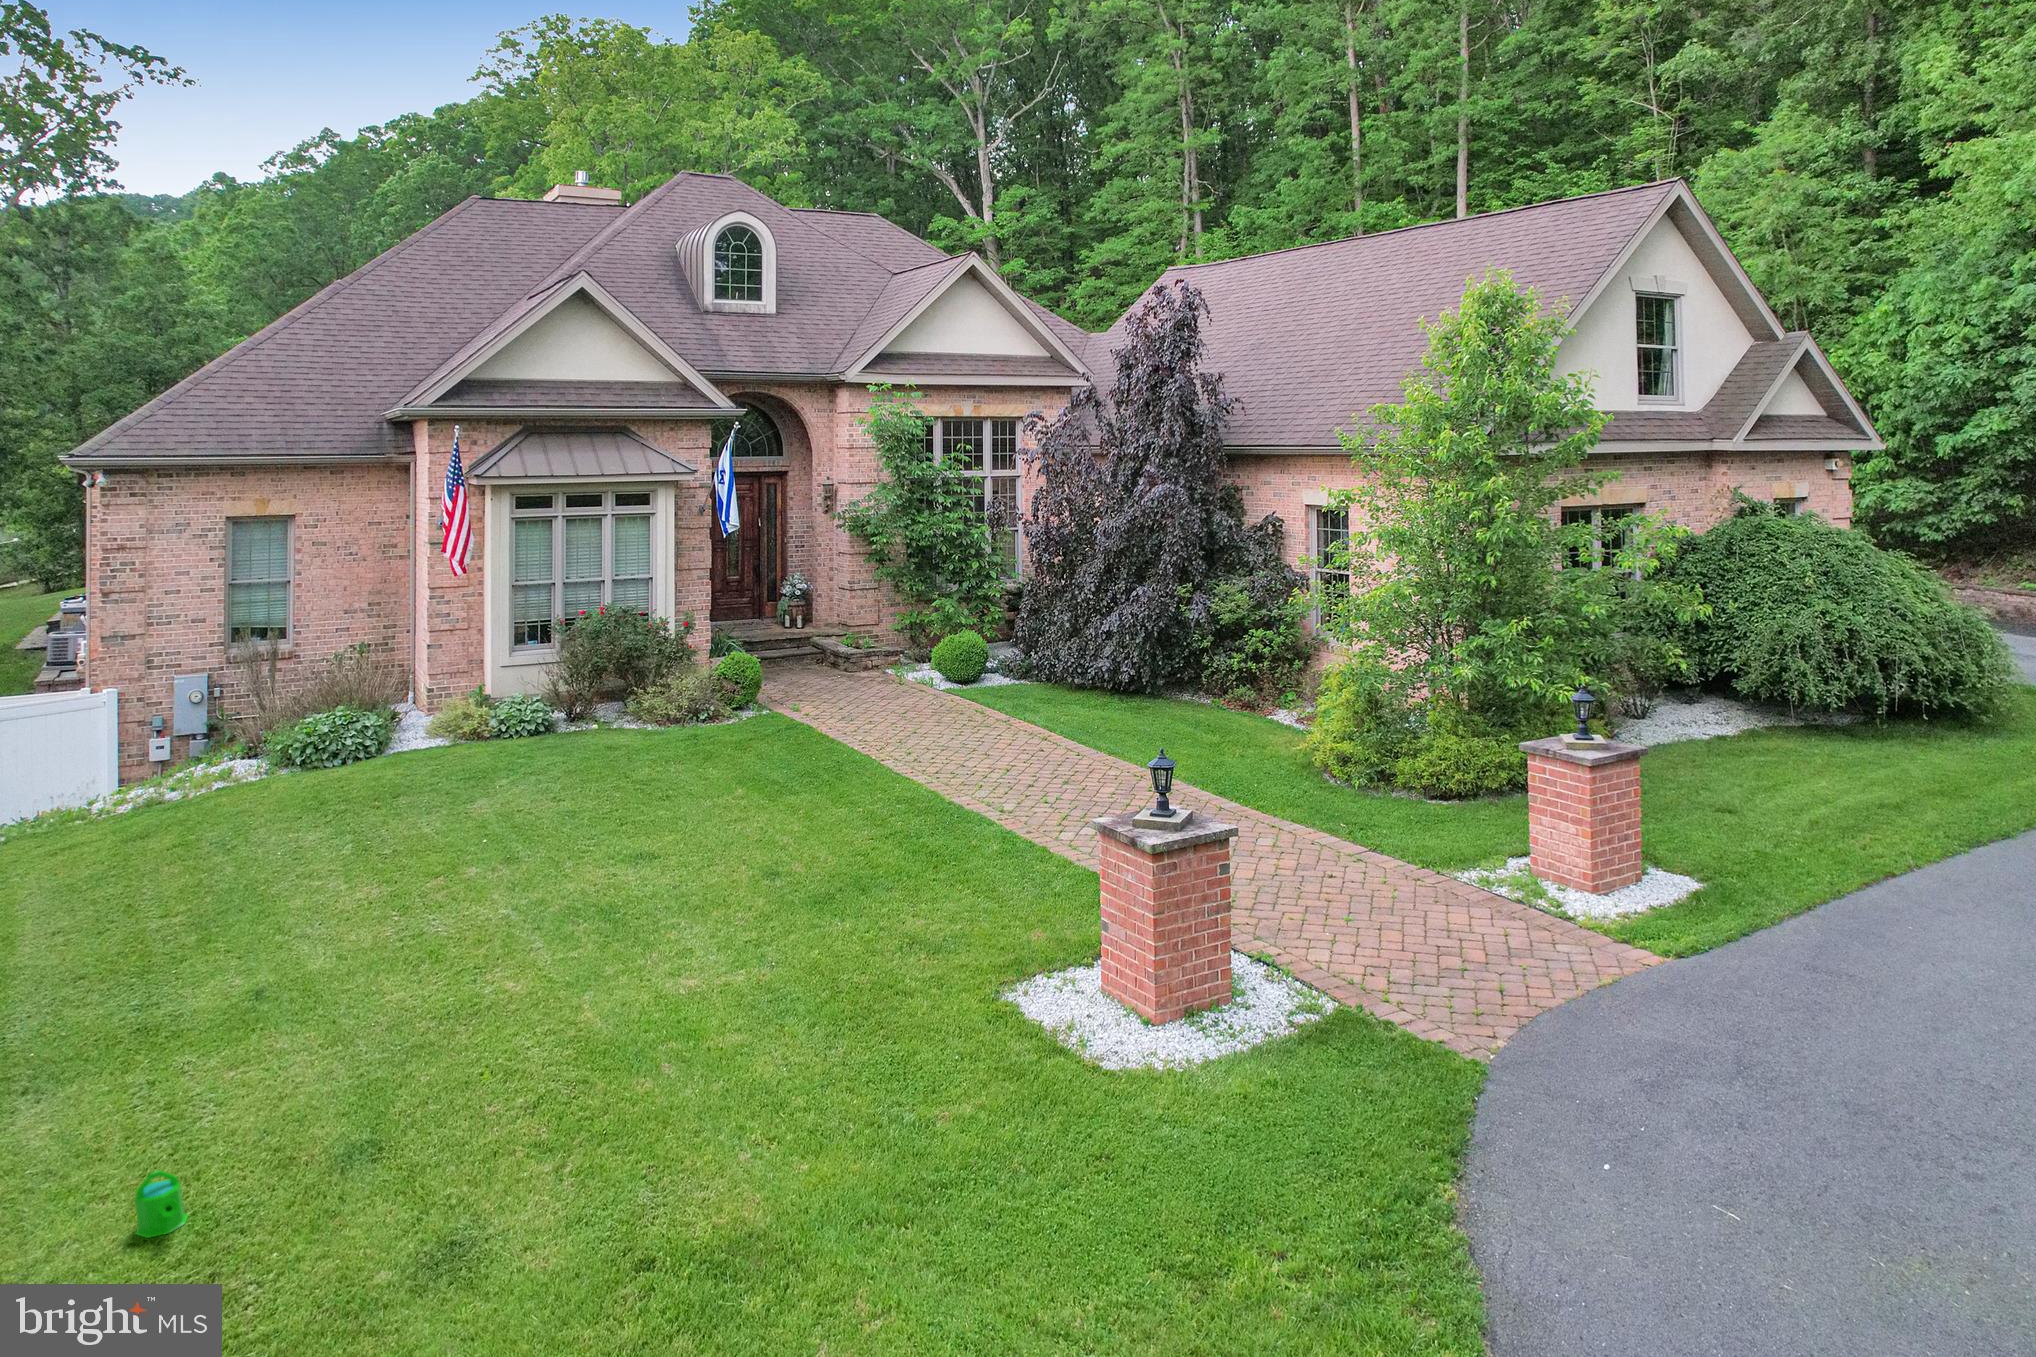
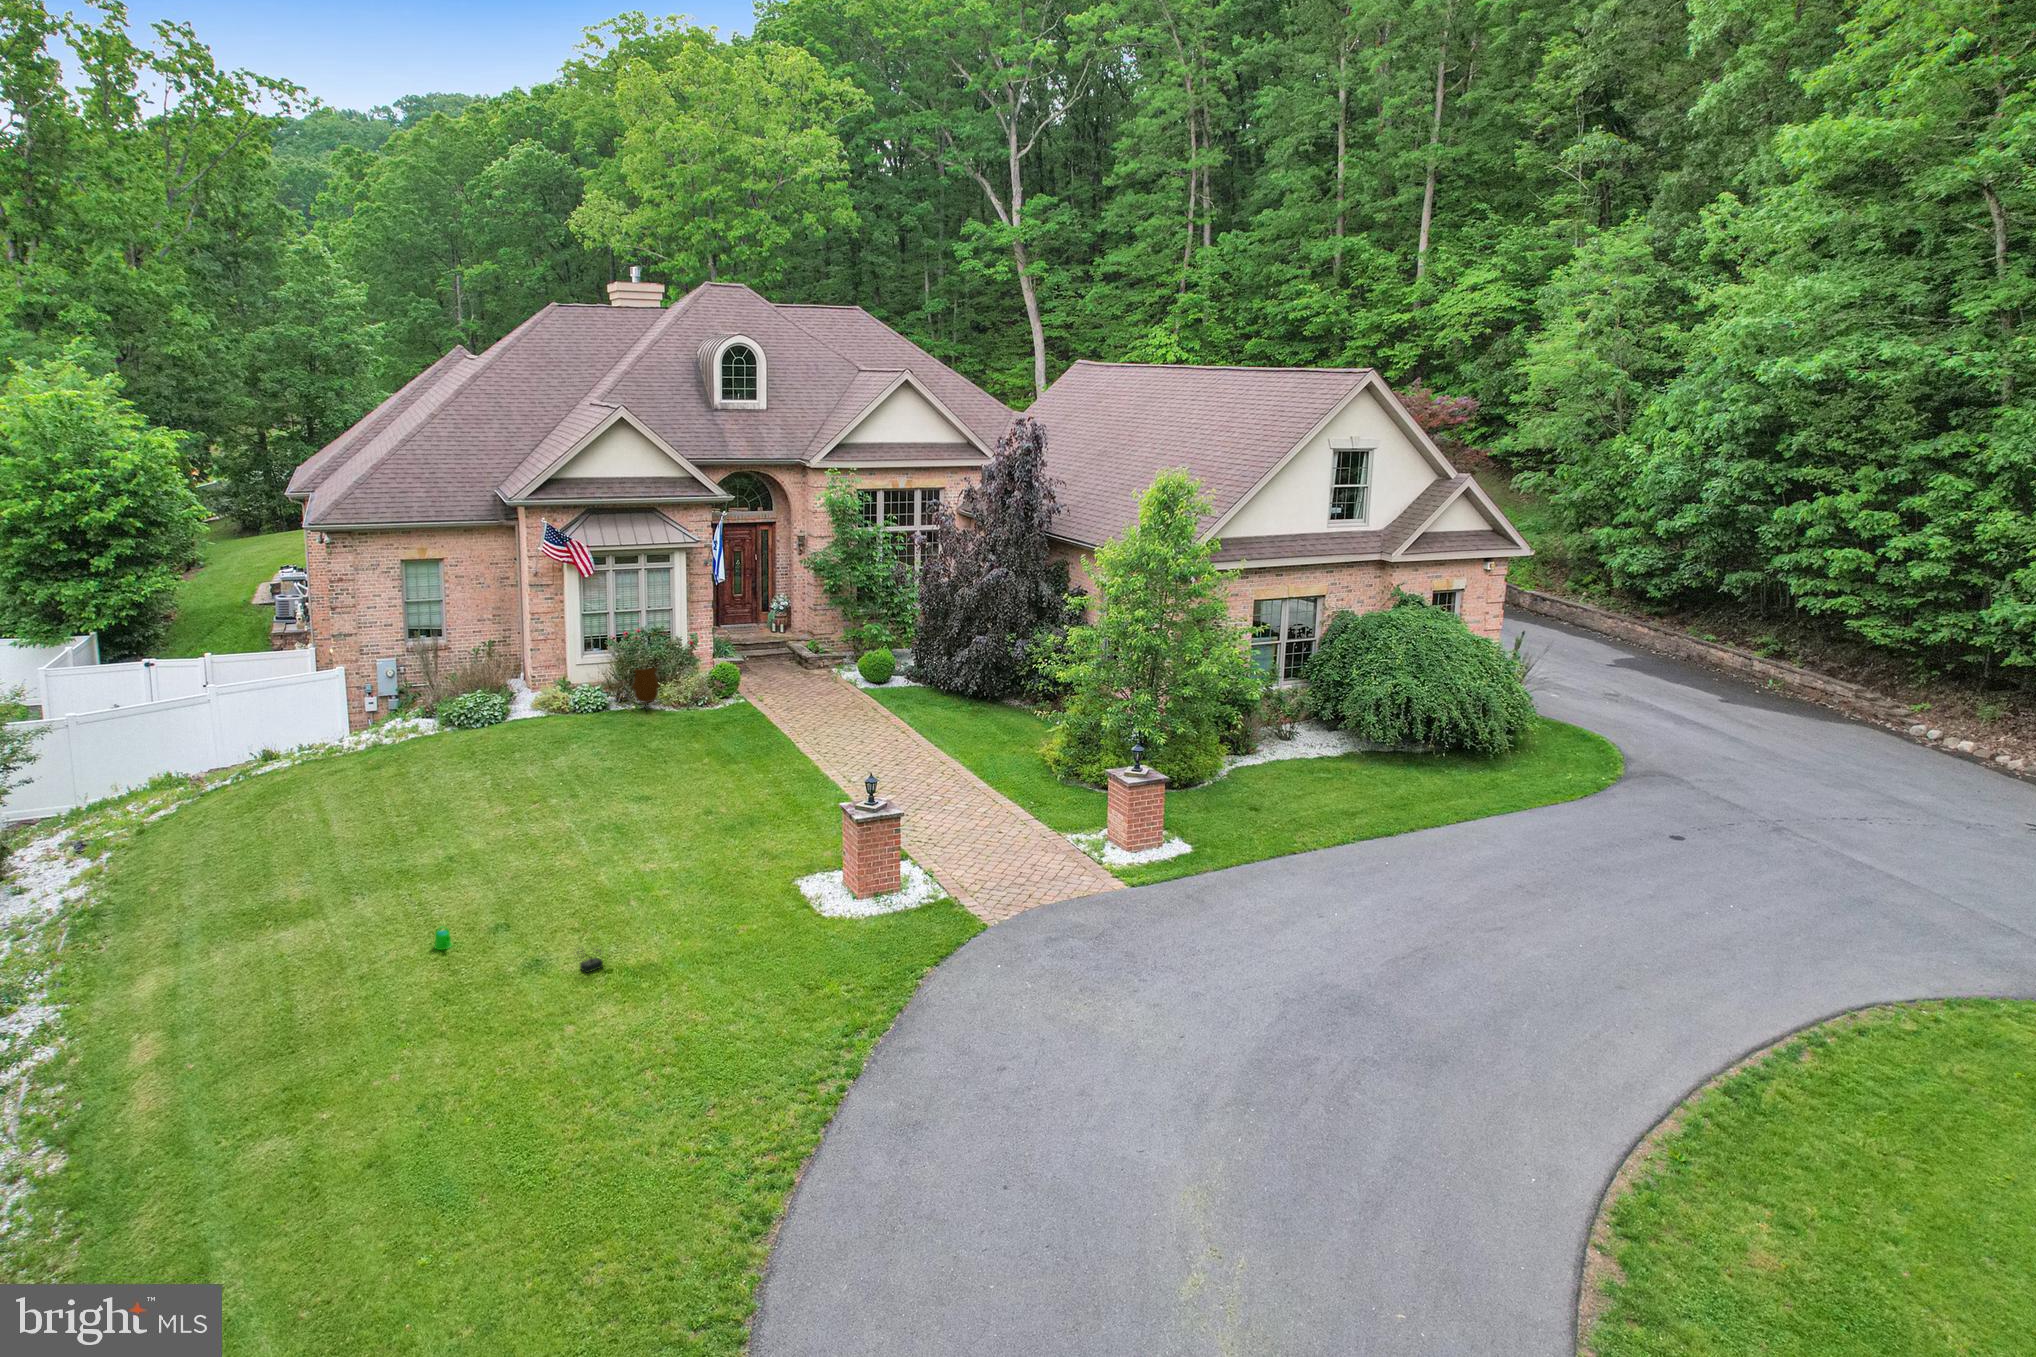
lounge chair: none [597,659,647,737] -> present [632,668,660,711]
decorative plant: none [513,1199,600,1285] -> present [578,949,603,973]

